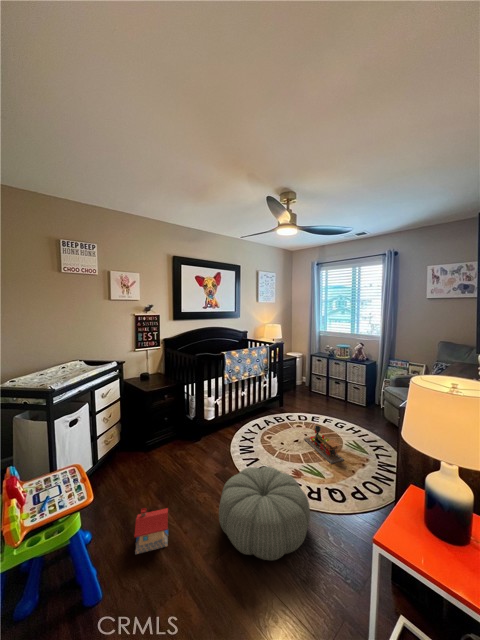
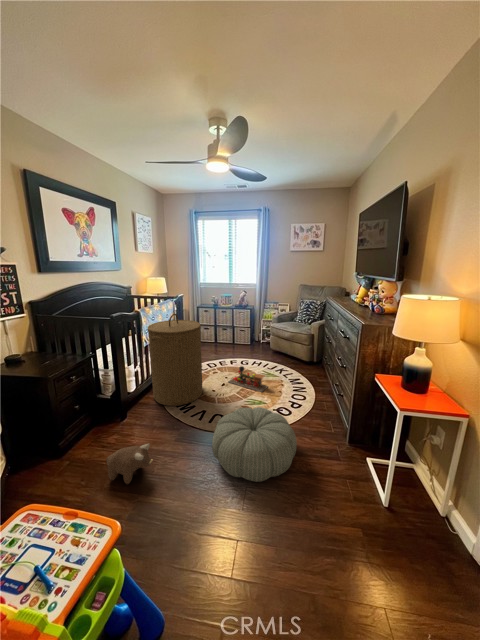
laundry hamper: none [226,359,275,446] -> present [148,314,202,406]
plush toy: none [154,459,182,490] -> present [106,444,152,484]
toy house: present [134,508,168,554] -> none [137,490,188,552]

